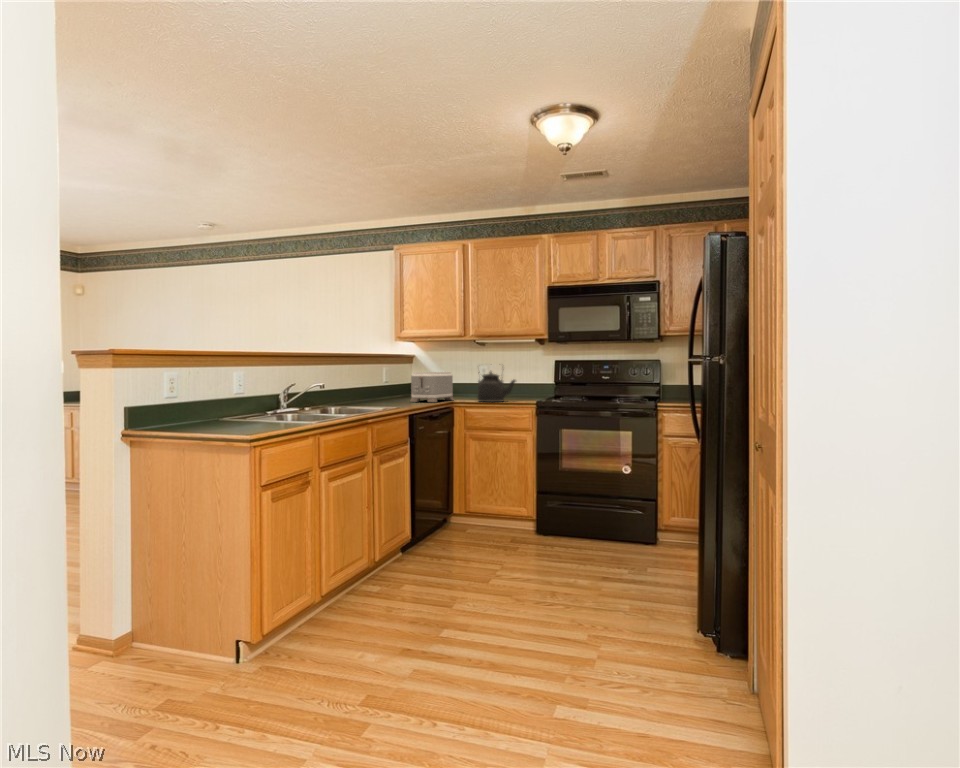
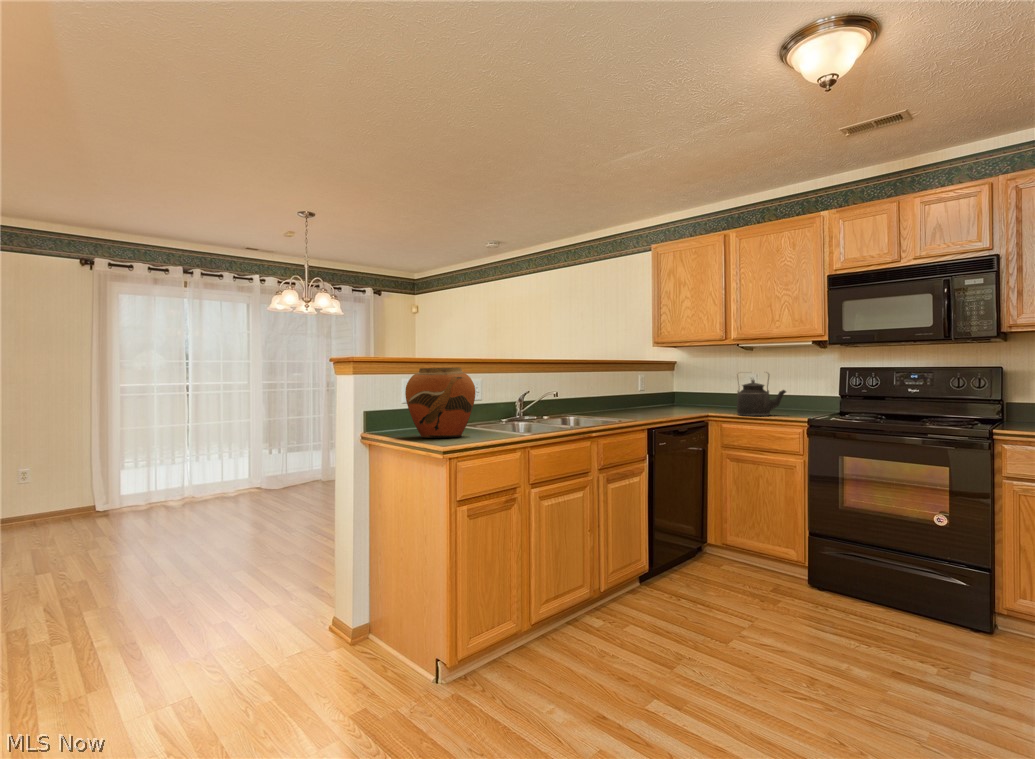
vase: none [188,357,262,428] -> present [405,367,475,438]
toaster: present [410,372,454,402] -> none [657,381,710,415]

